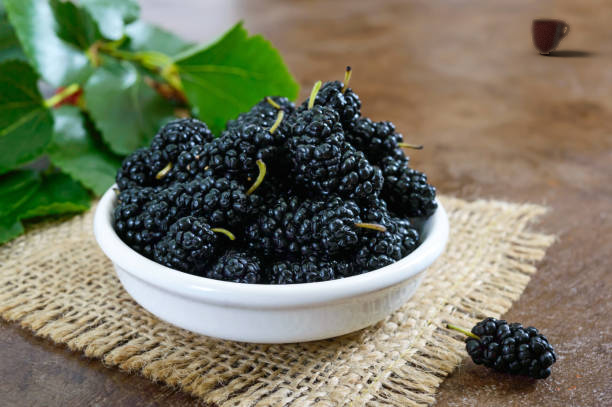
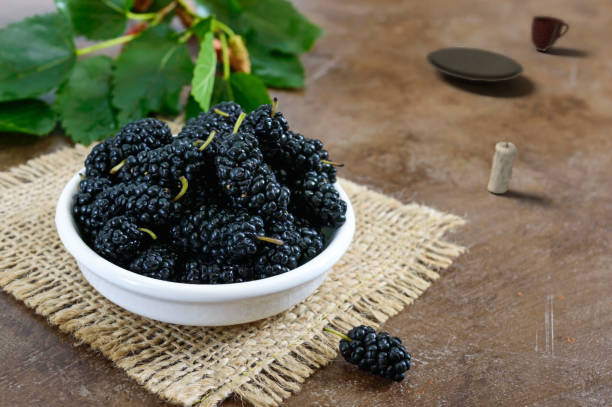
plate: none [435,54,541,84] -> present [426,47,523,82]
candle: none [550,114,581,182] -> present [488,142,518,193]

